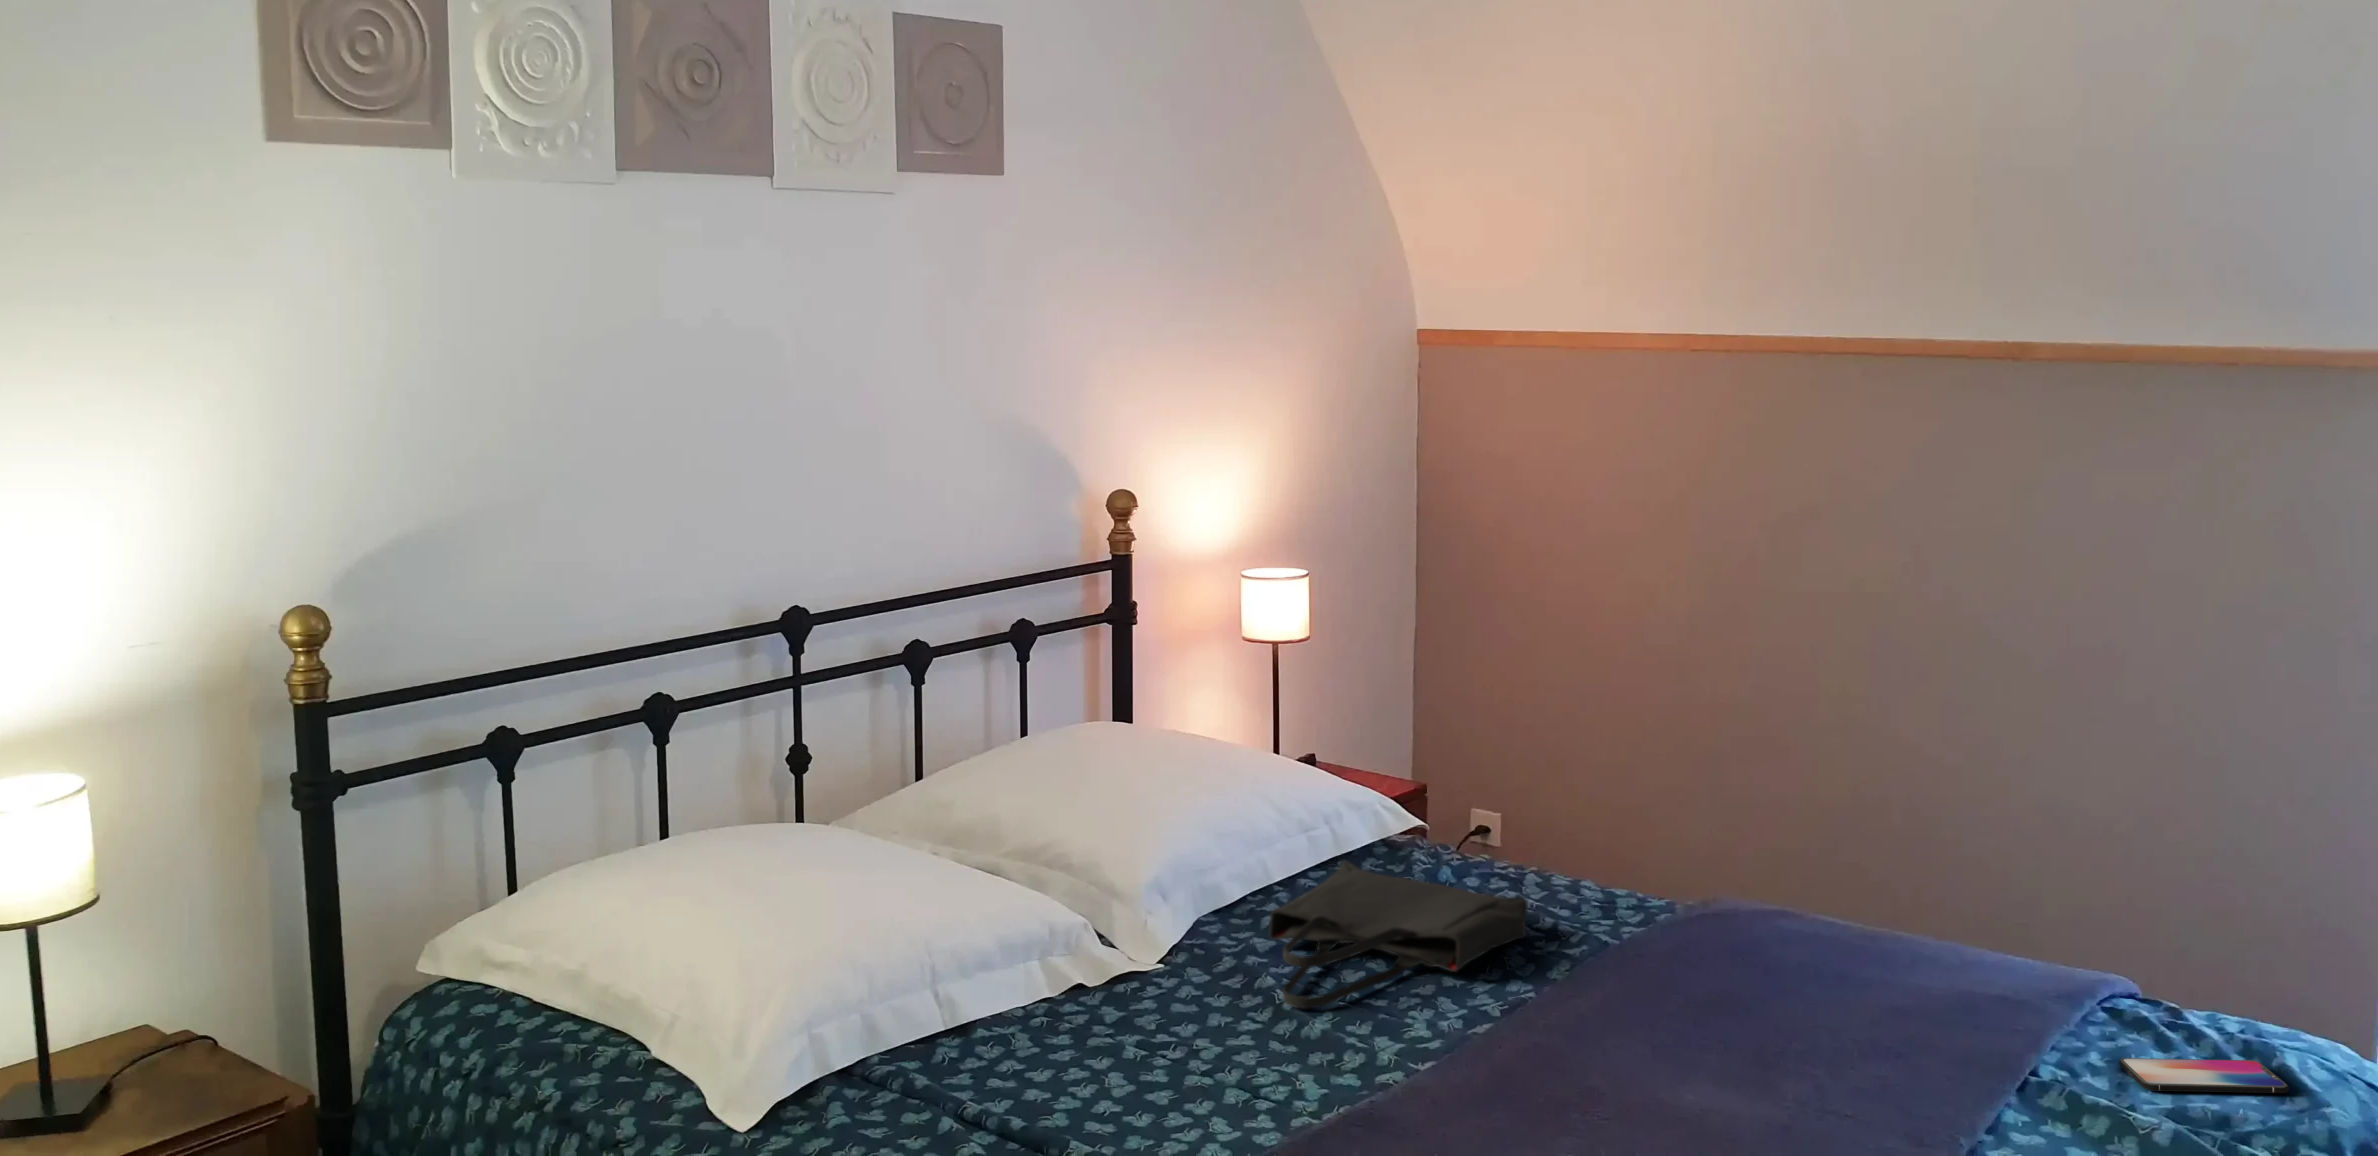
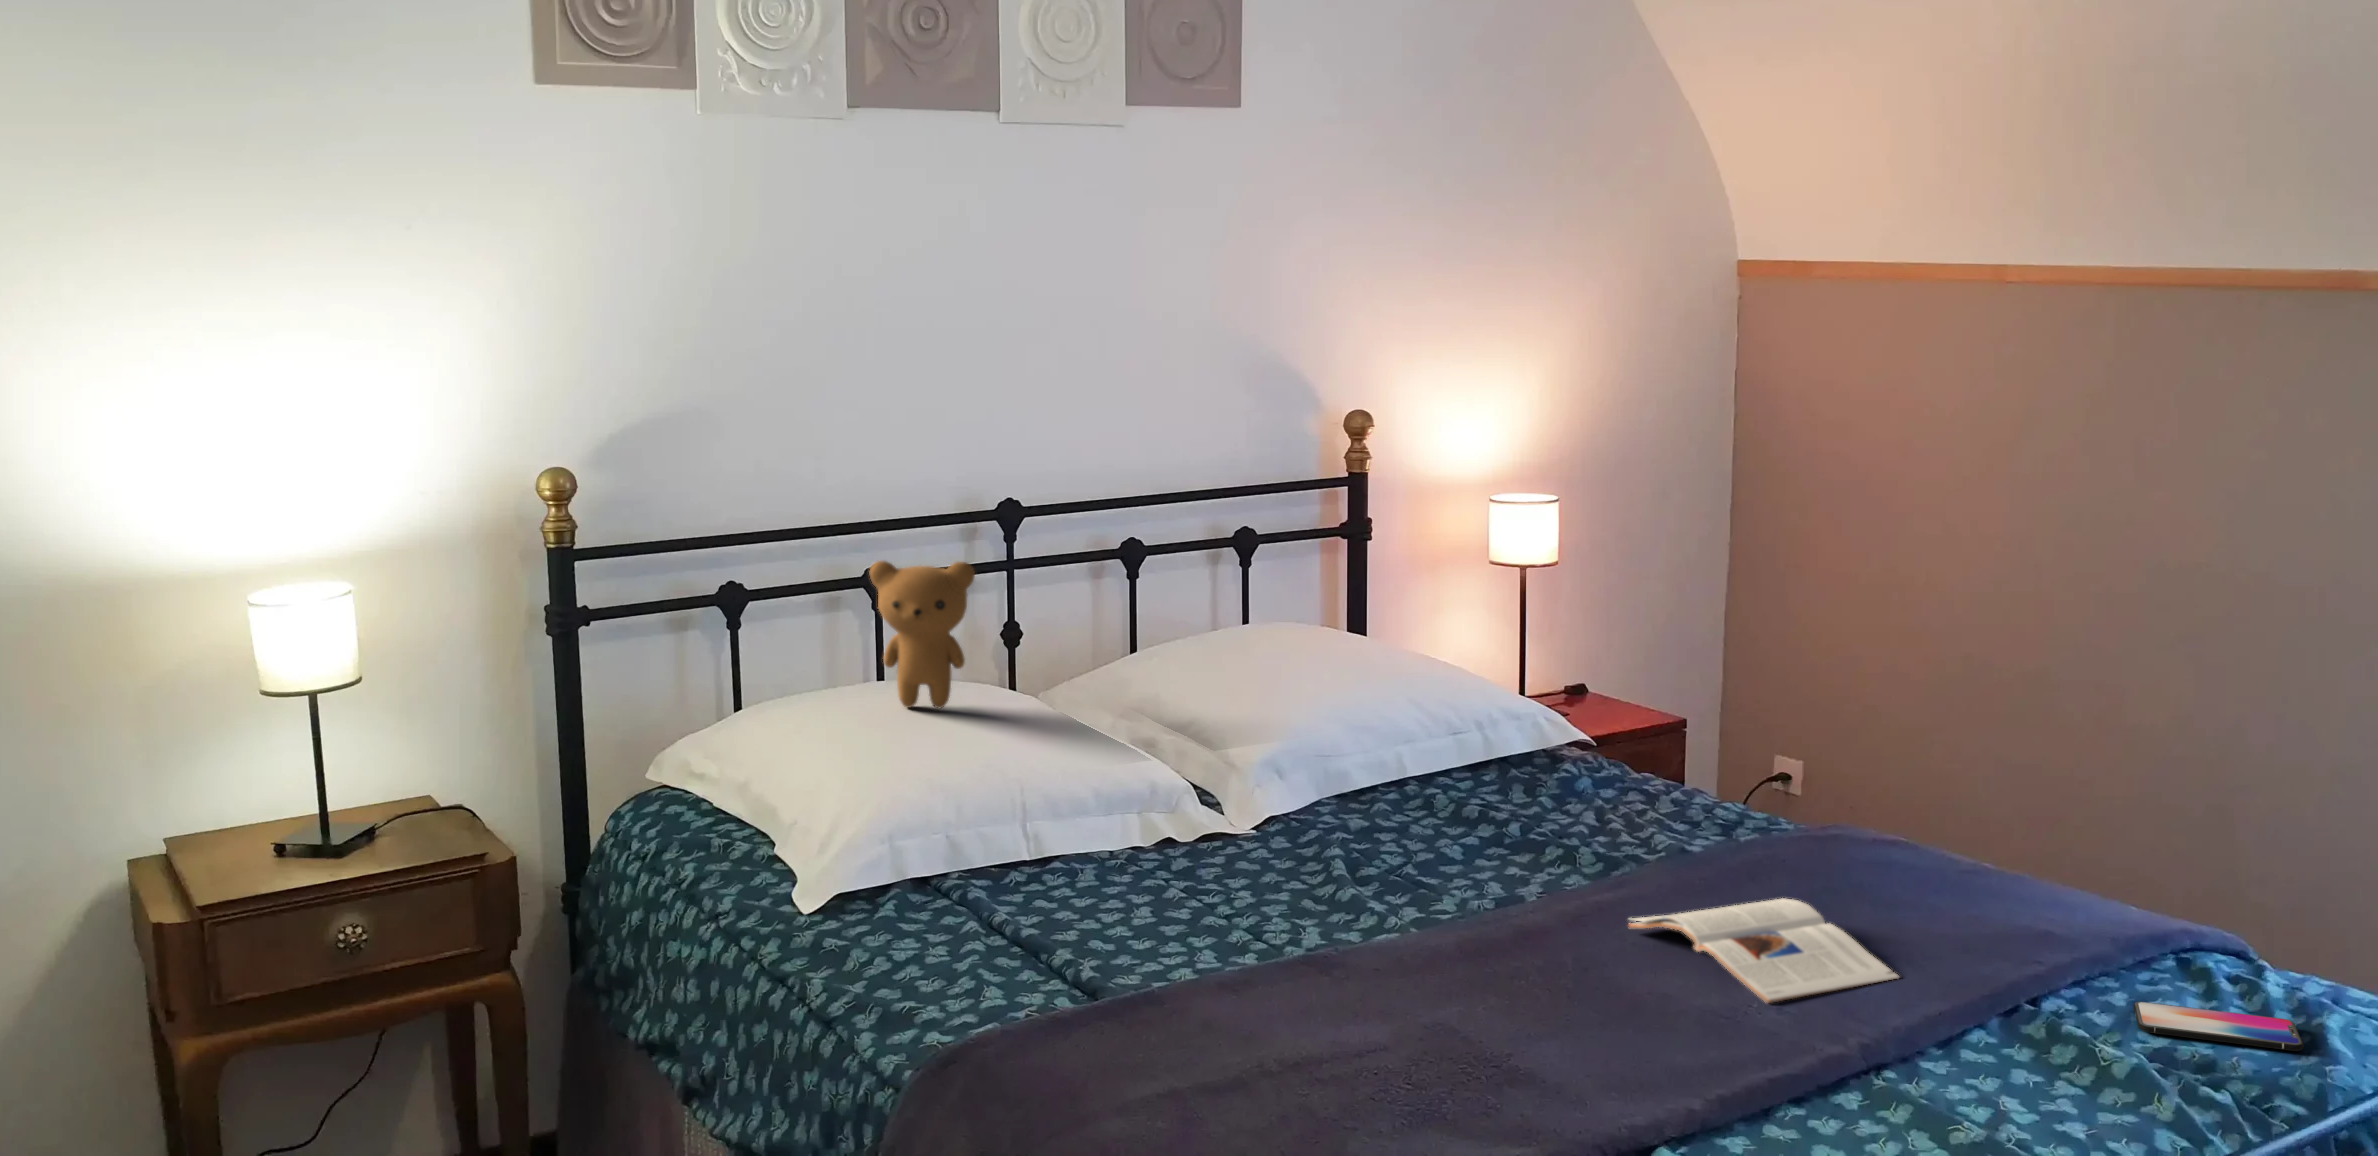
teddy bear: none [709,690,834,862] -> present [870,561,975,708]
tote bag: present [1269,862,1528,1009] -> none [1338,760,1618,878]
magazine: none [1623,987,1911,1108] -> present [1629,899,1899,1003]

